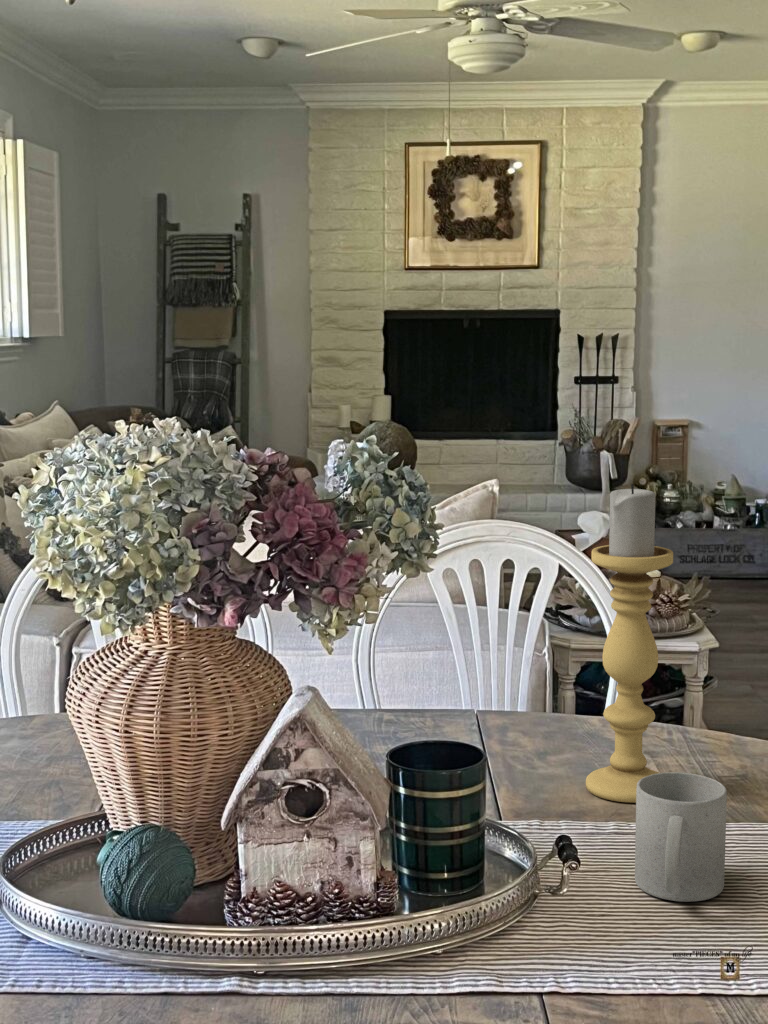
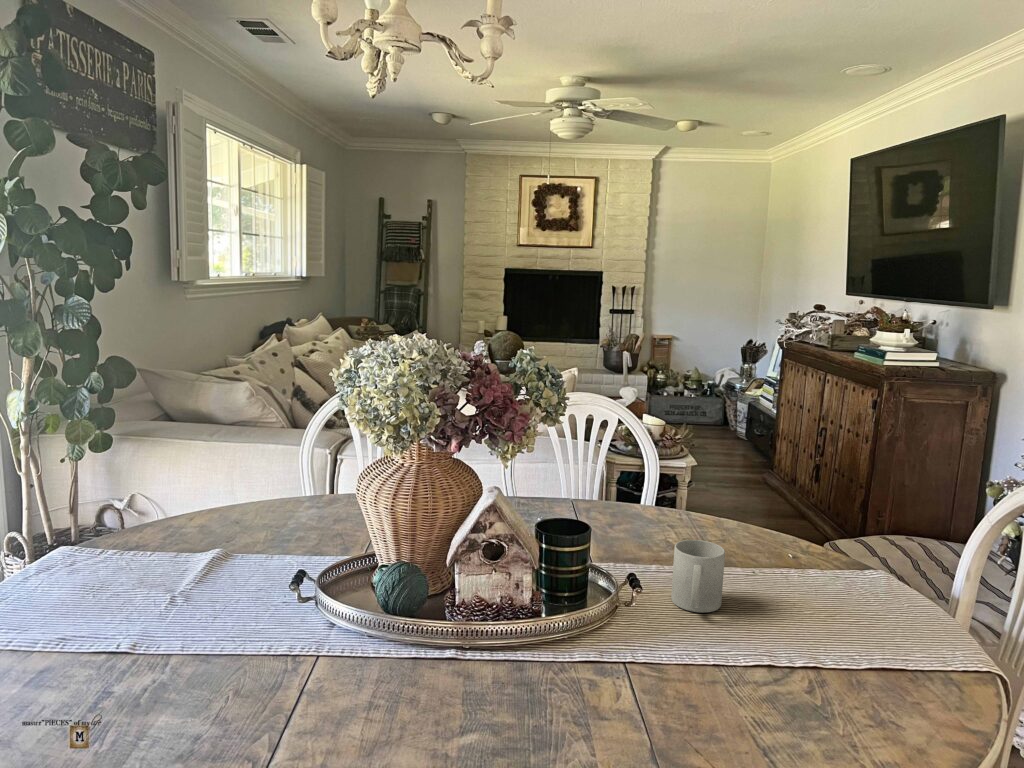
candle holder: present [586,484,673,803] -> none [638,377,693,554]

